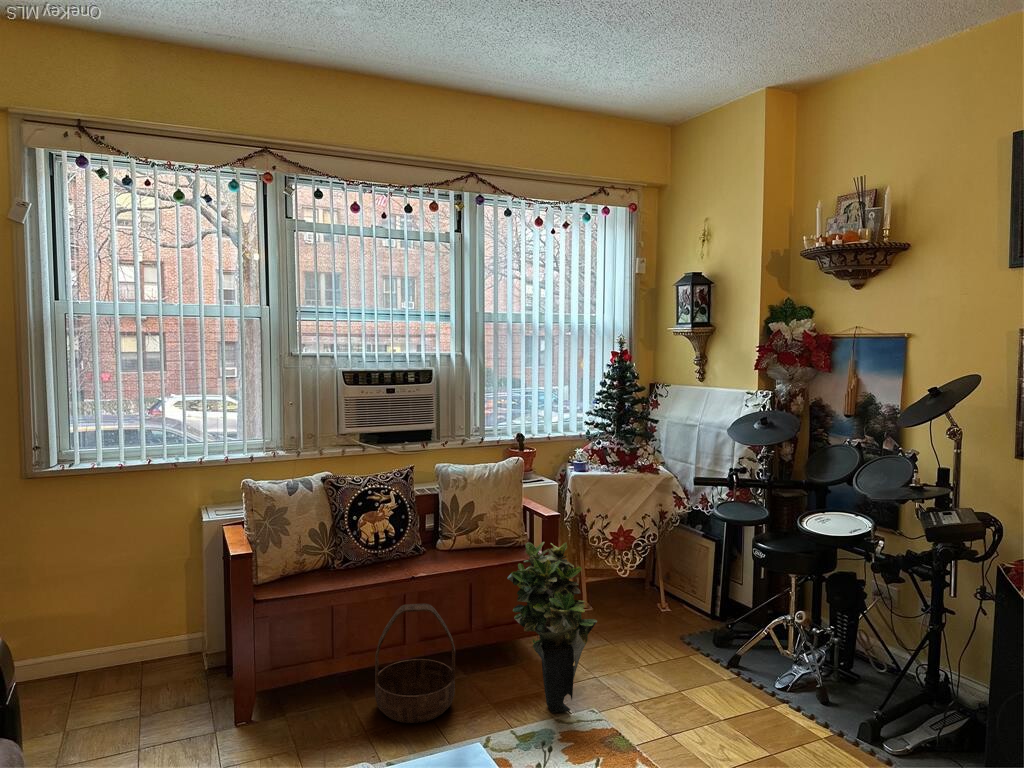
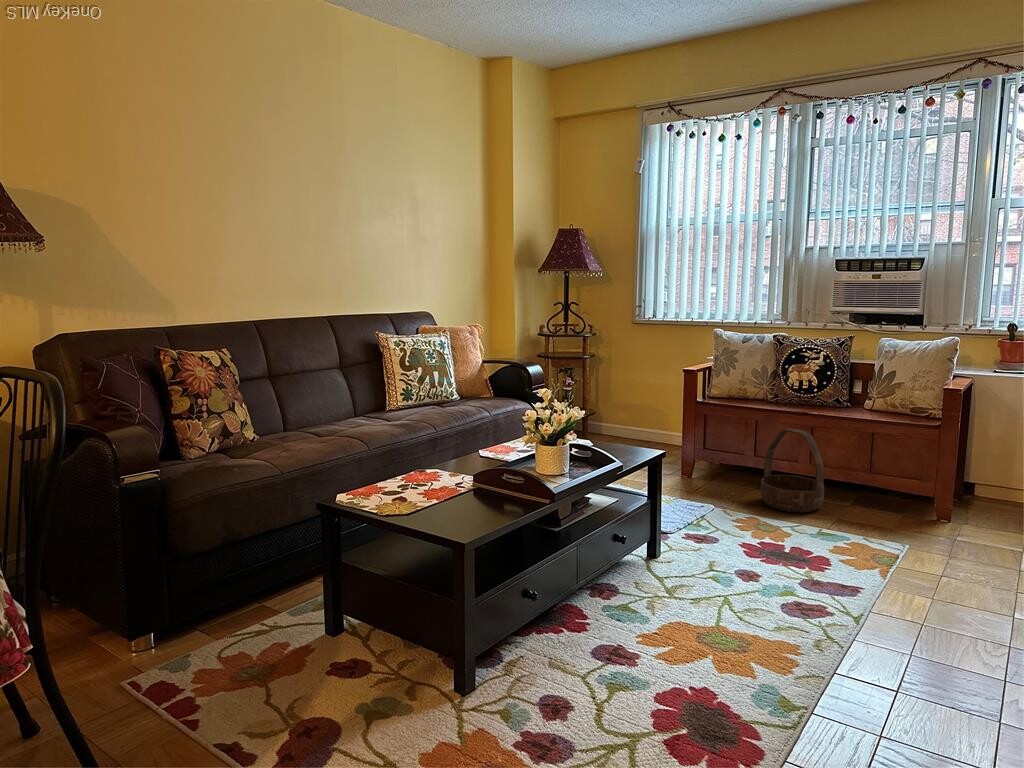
potted plant: present [507,542,597,713] -> none [862,404,944,540]

